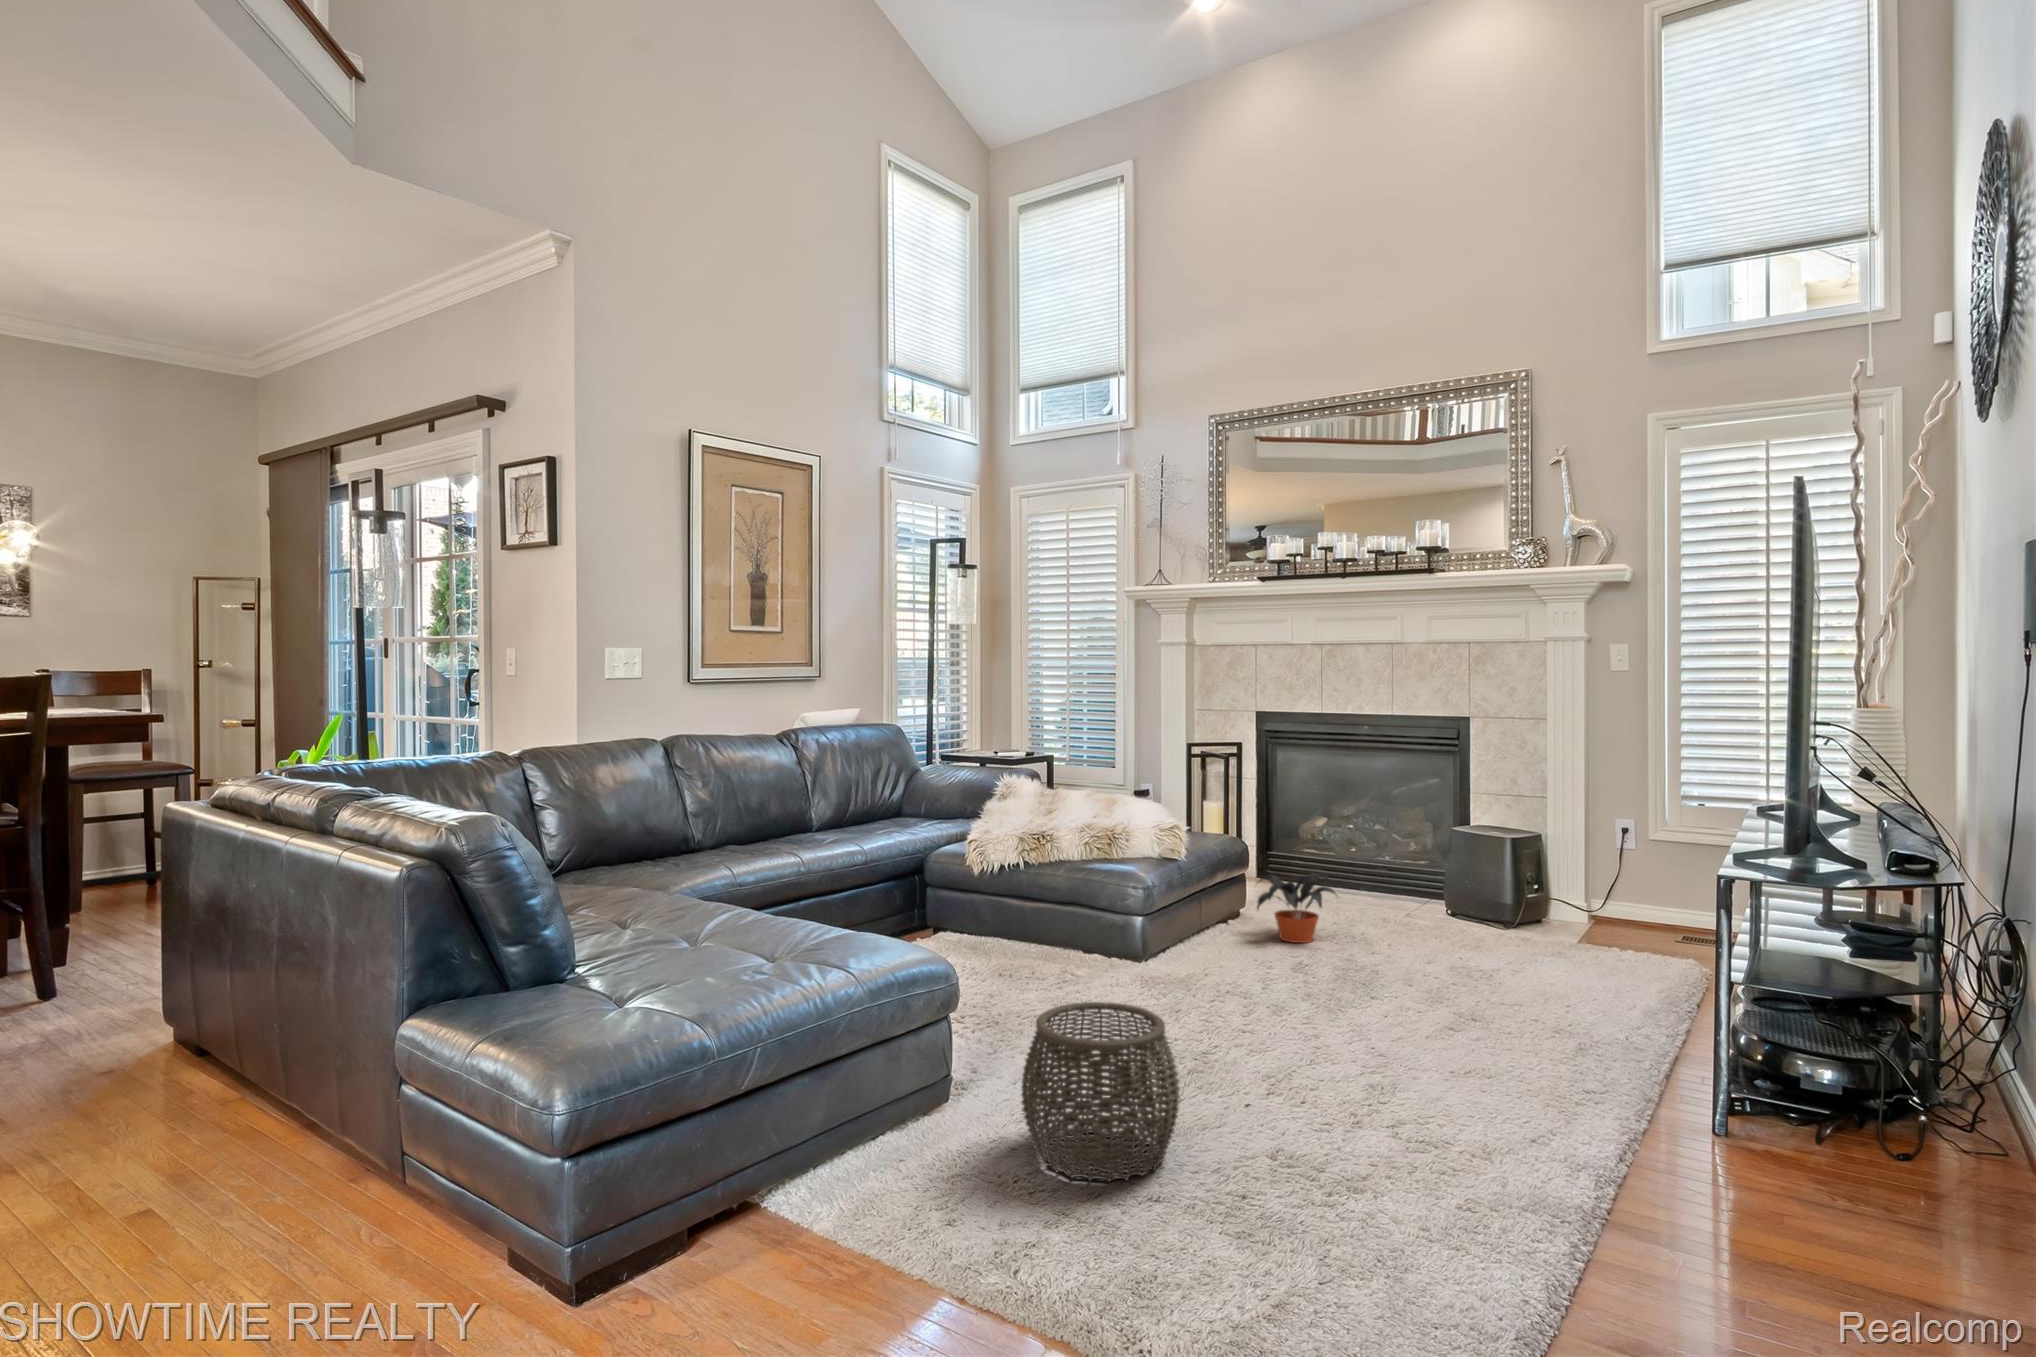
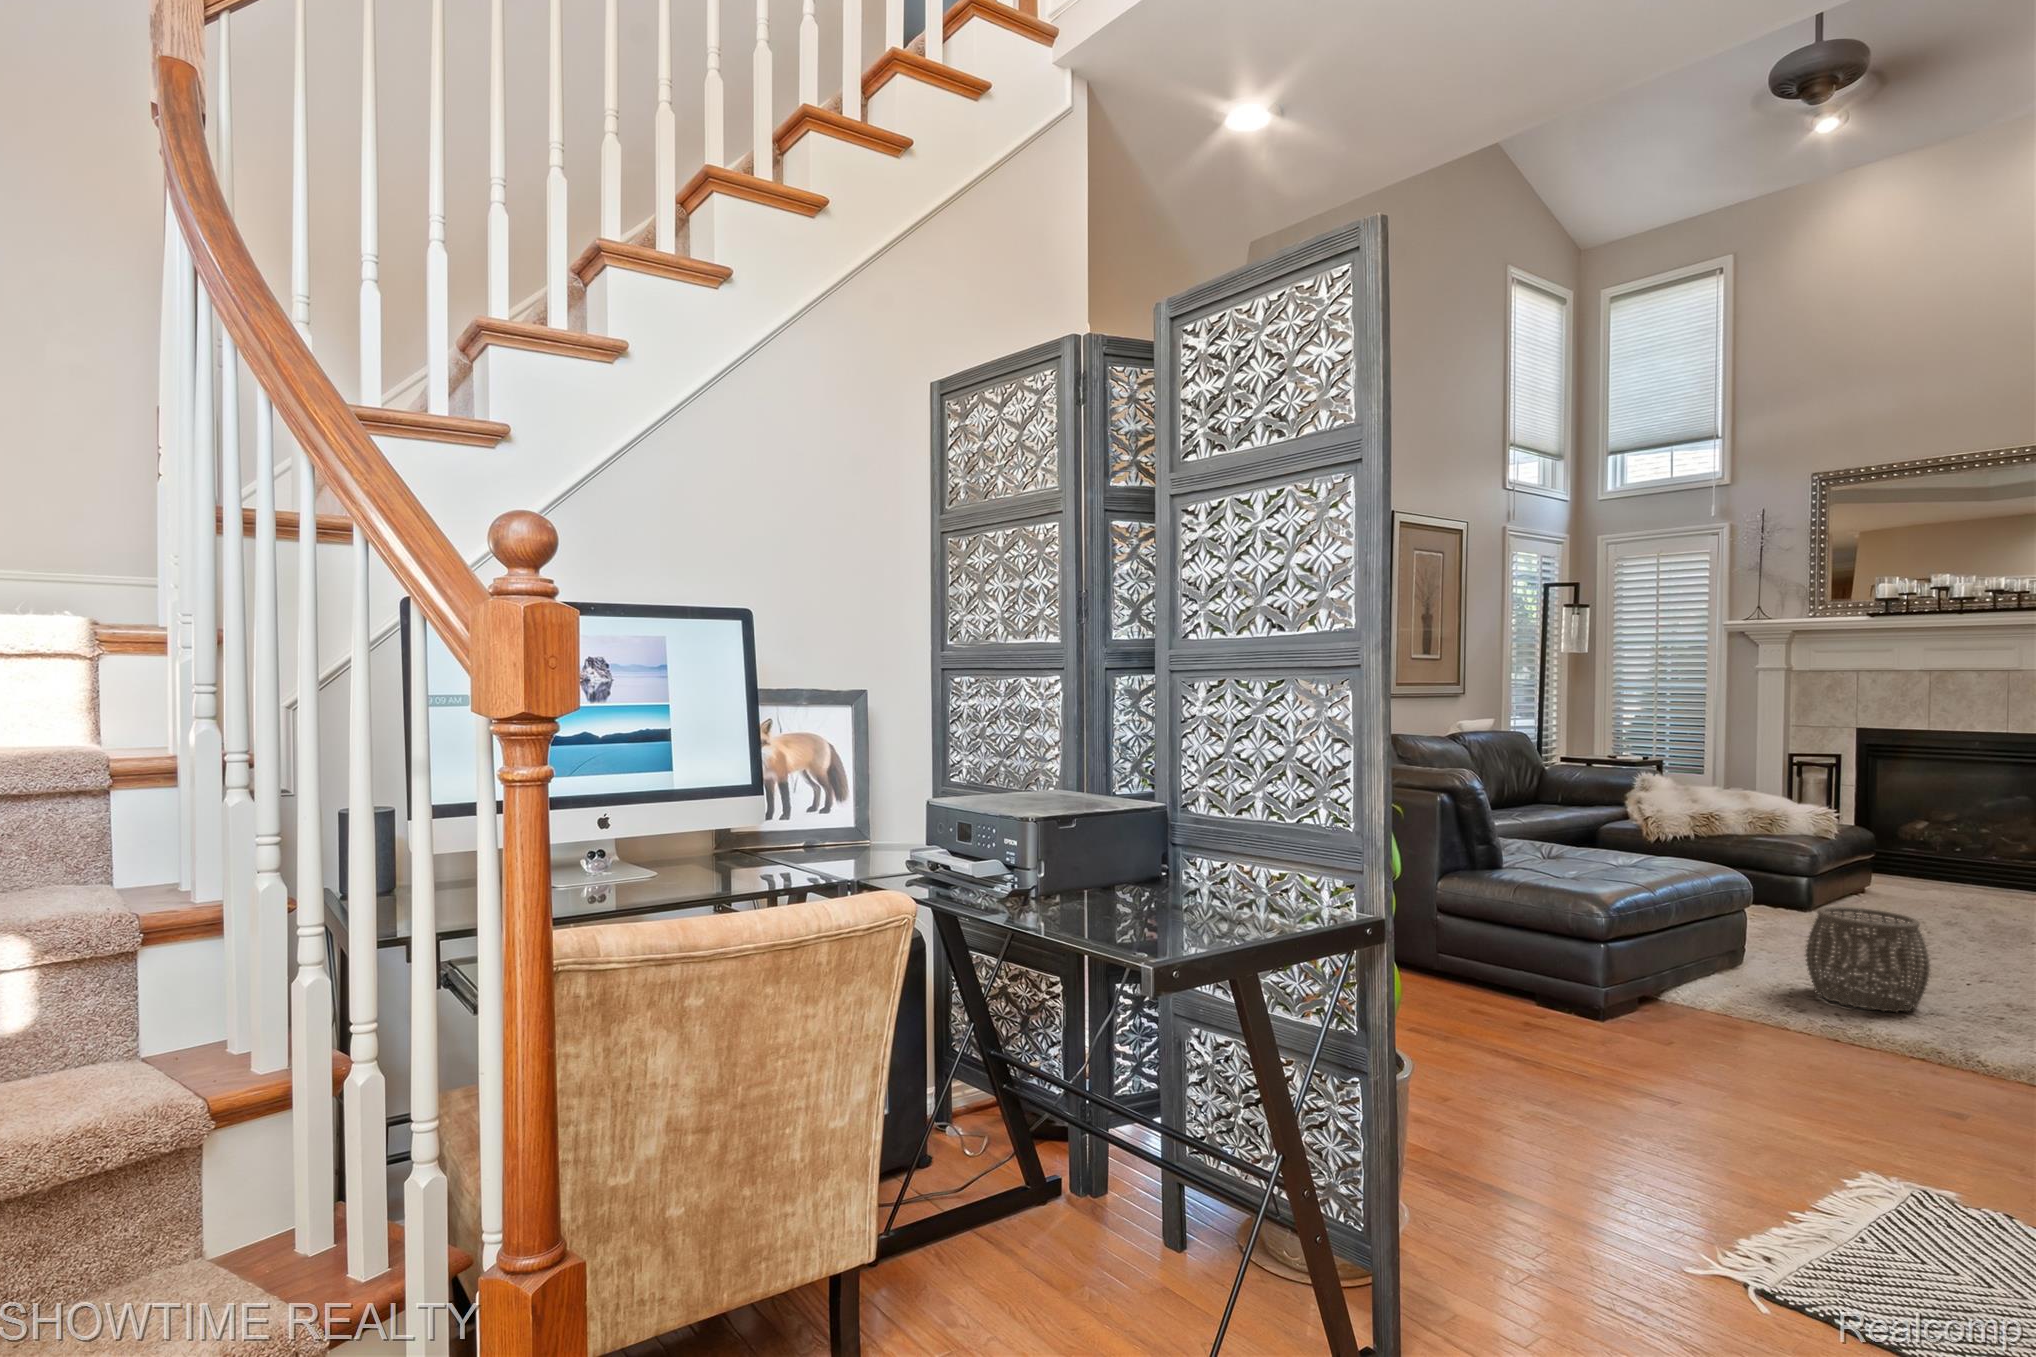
potted plant: present [1257,873,1335,943] -> none [1893,858,1980,914]

